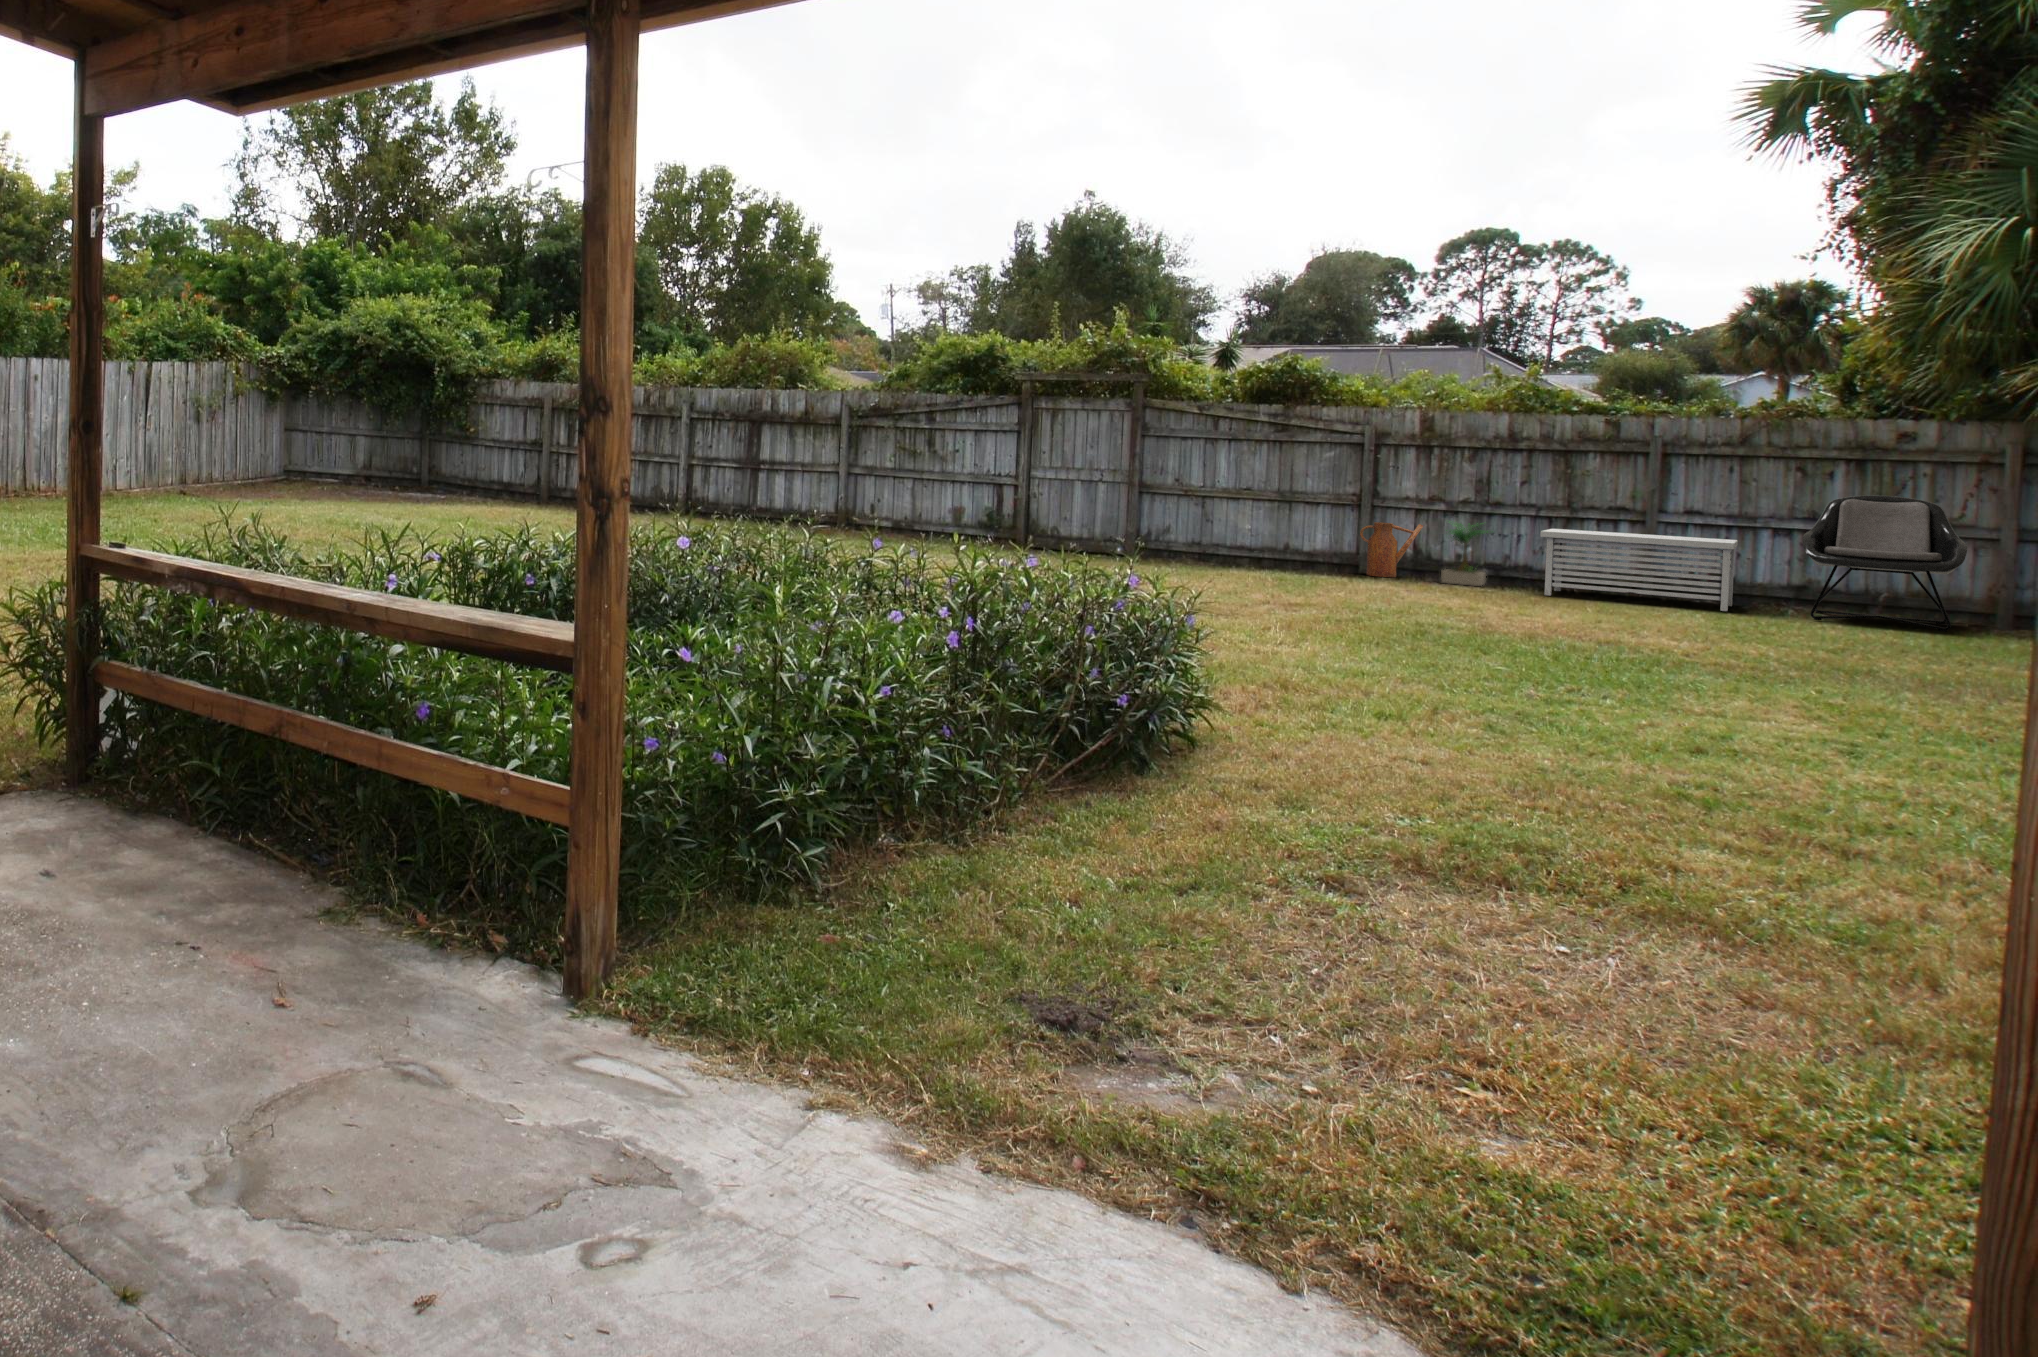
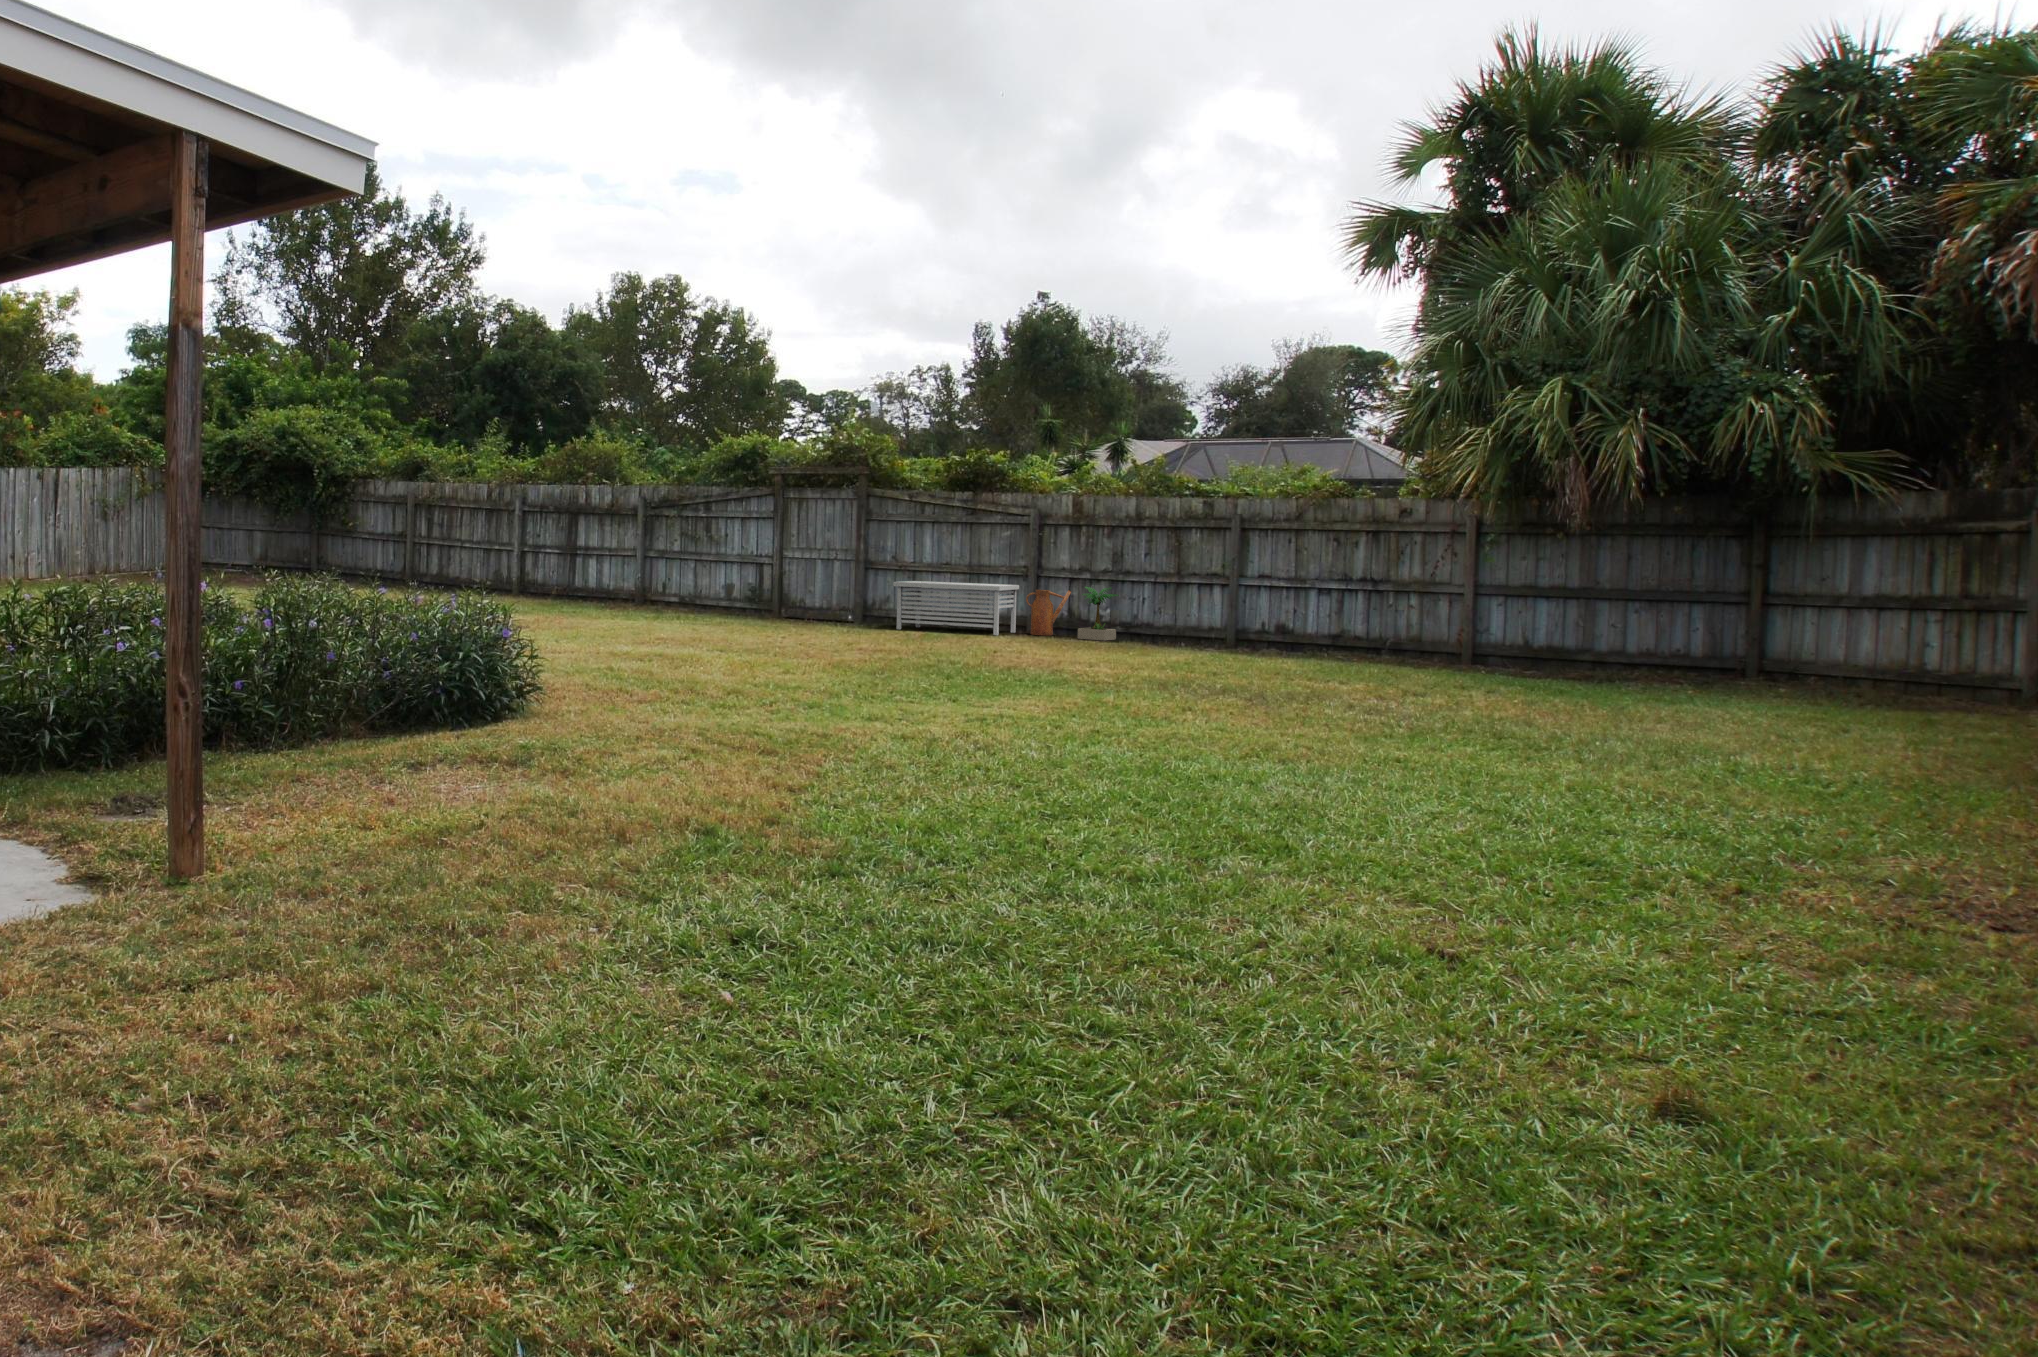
lounge chair: present [1803,495,1967,632] -> none [1306,558,1421,665]
storage bench: present [1541,529,1738,611] -> present [893,581,1019,635]

